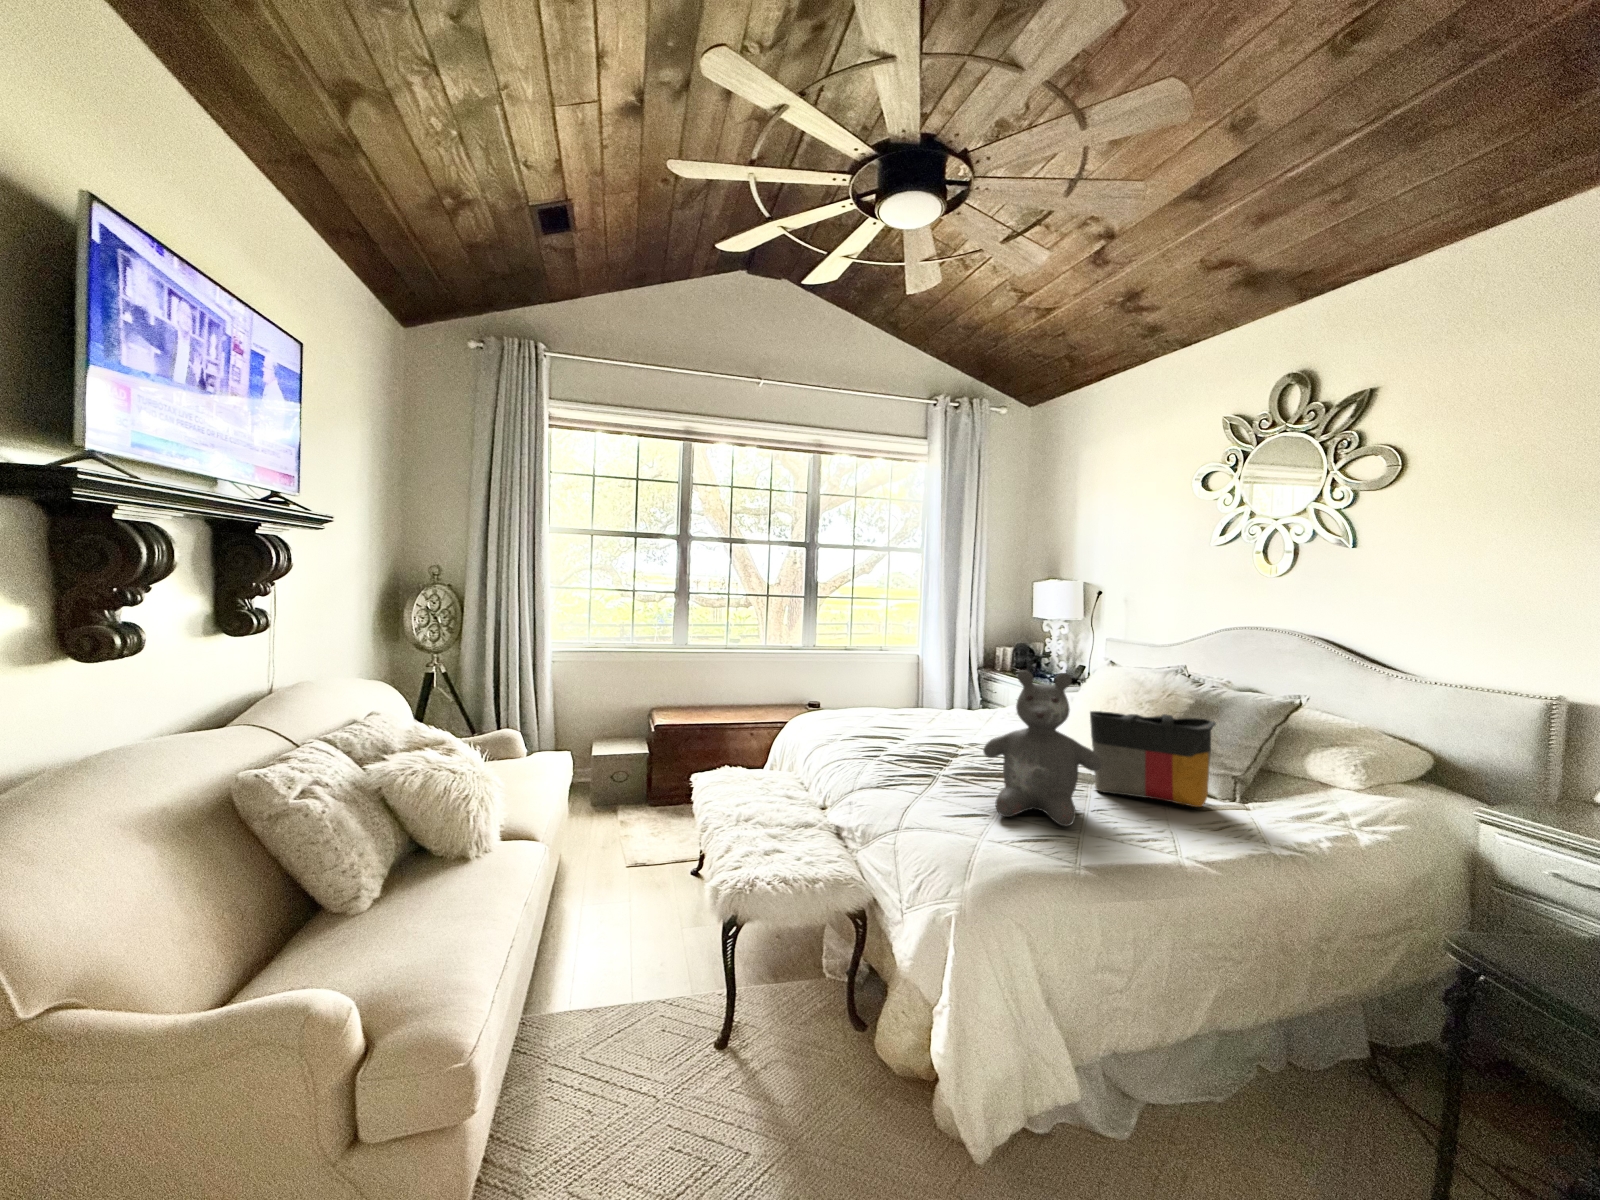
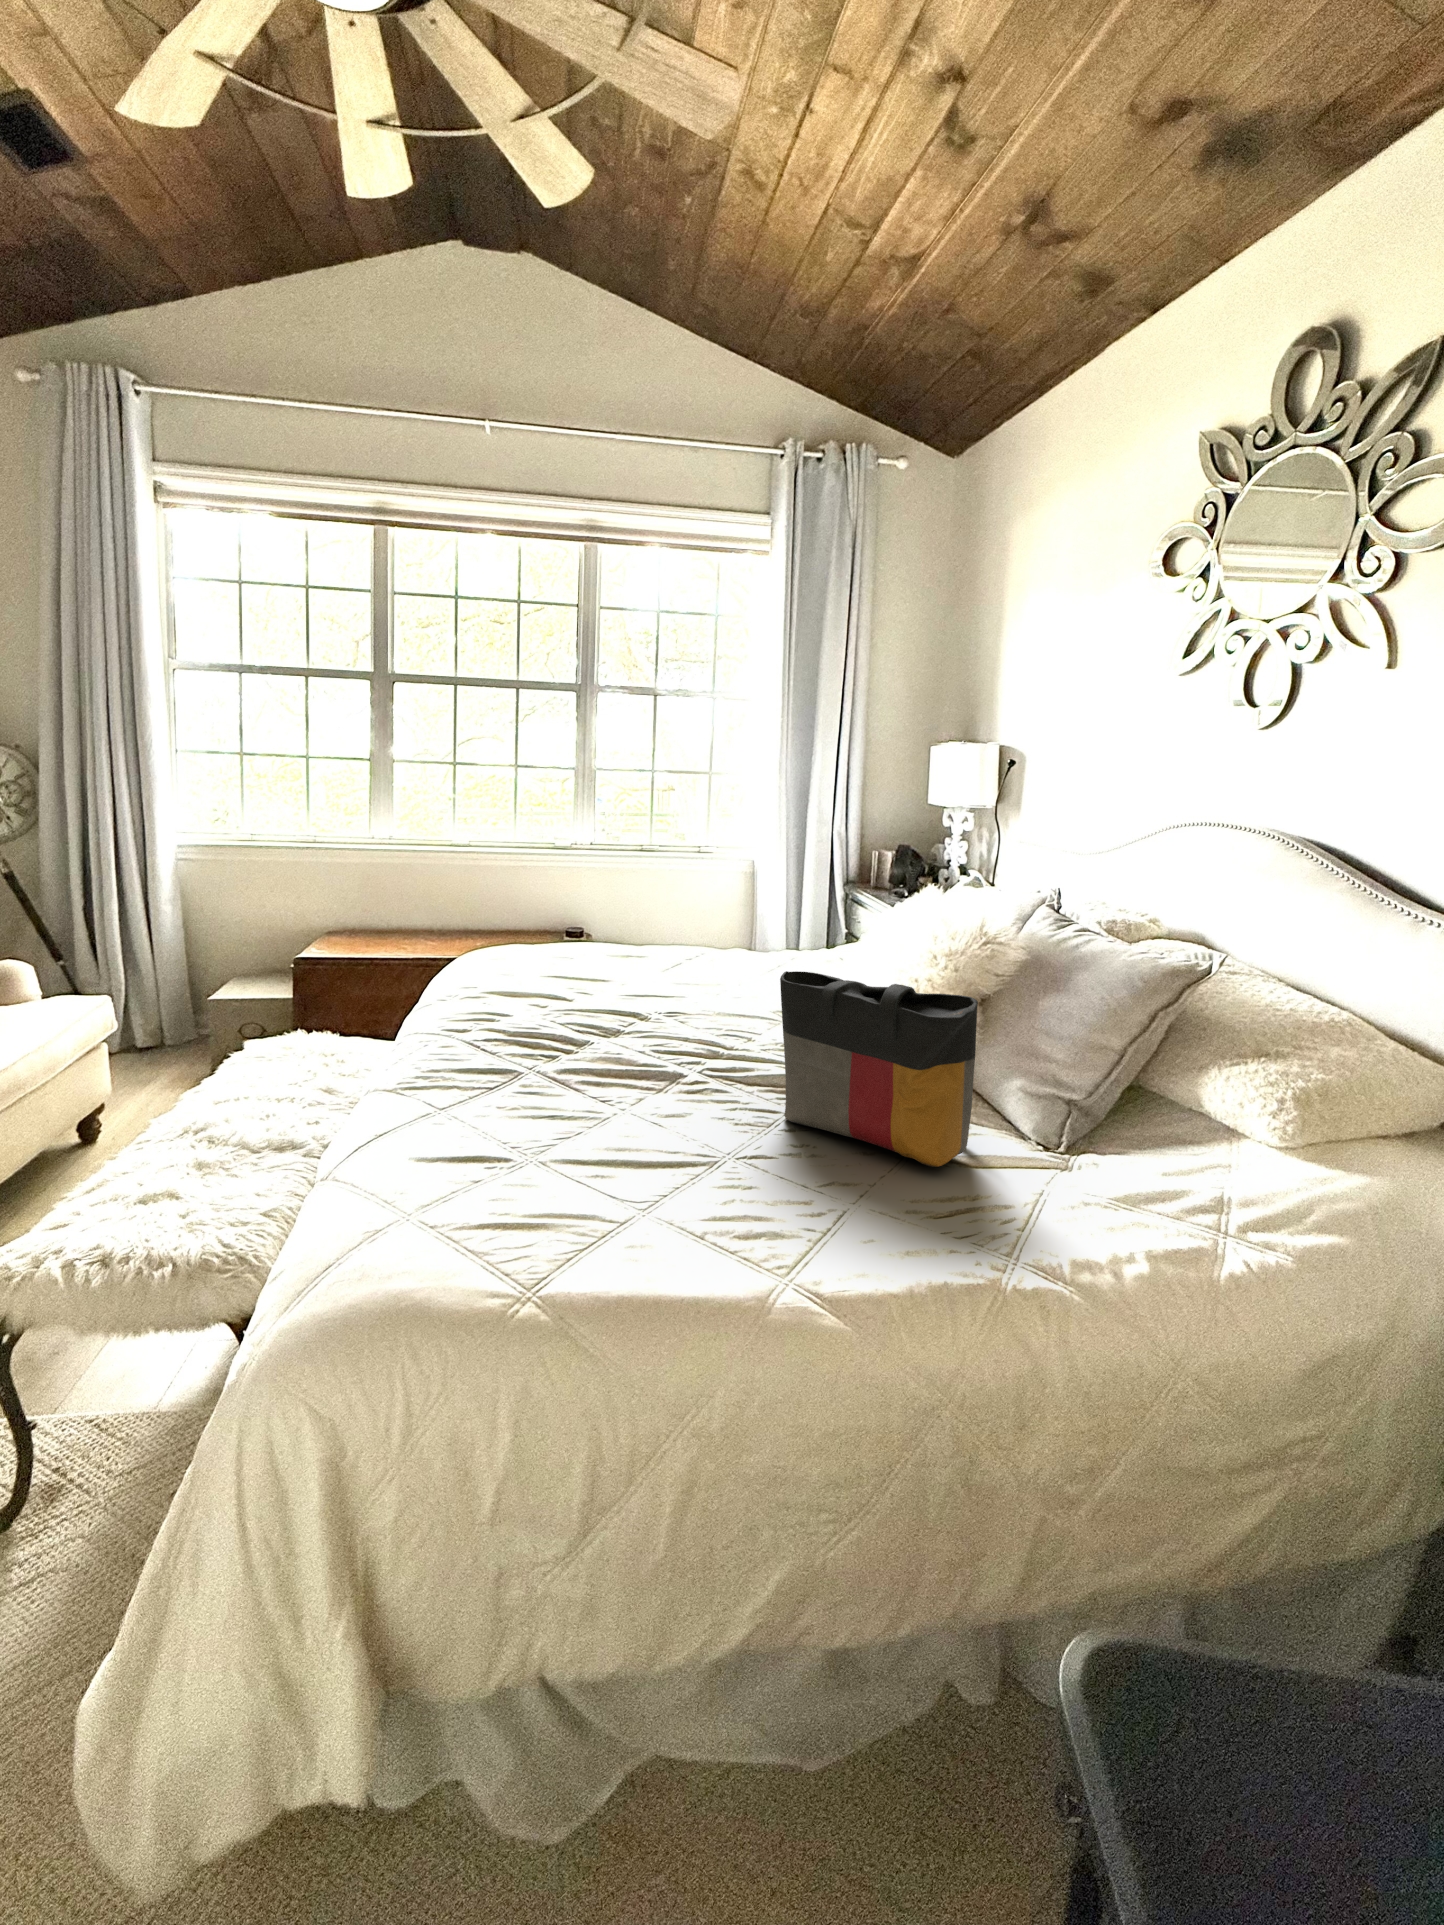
teddy bear: present [983,670,1102,826] -> none [510,892,731,1197]

